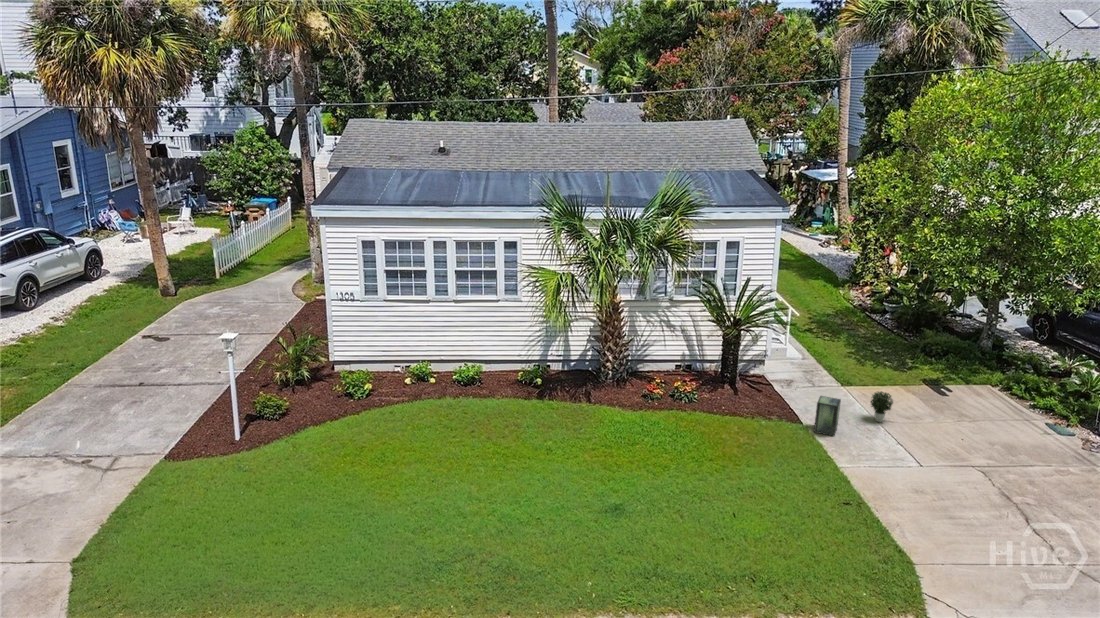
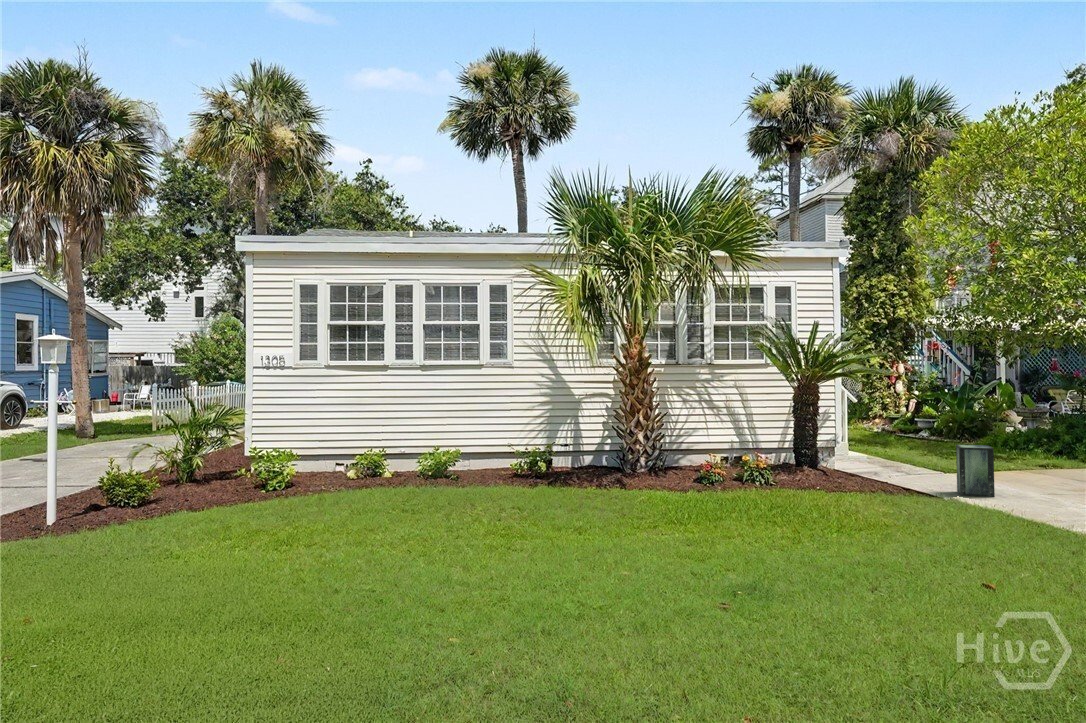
potted plant: present [871,391,893,422] -> none [1019,442,1058,488]

